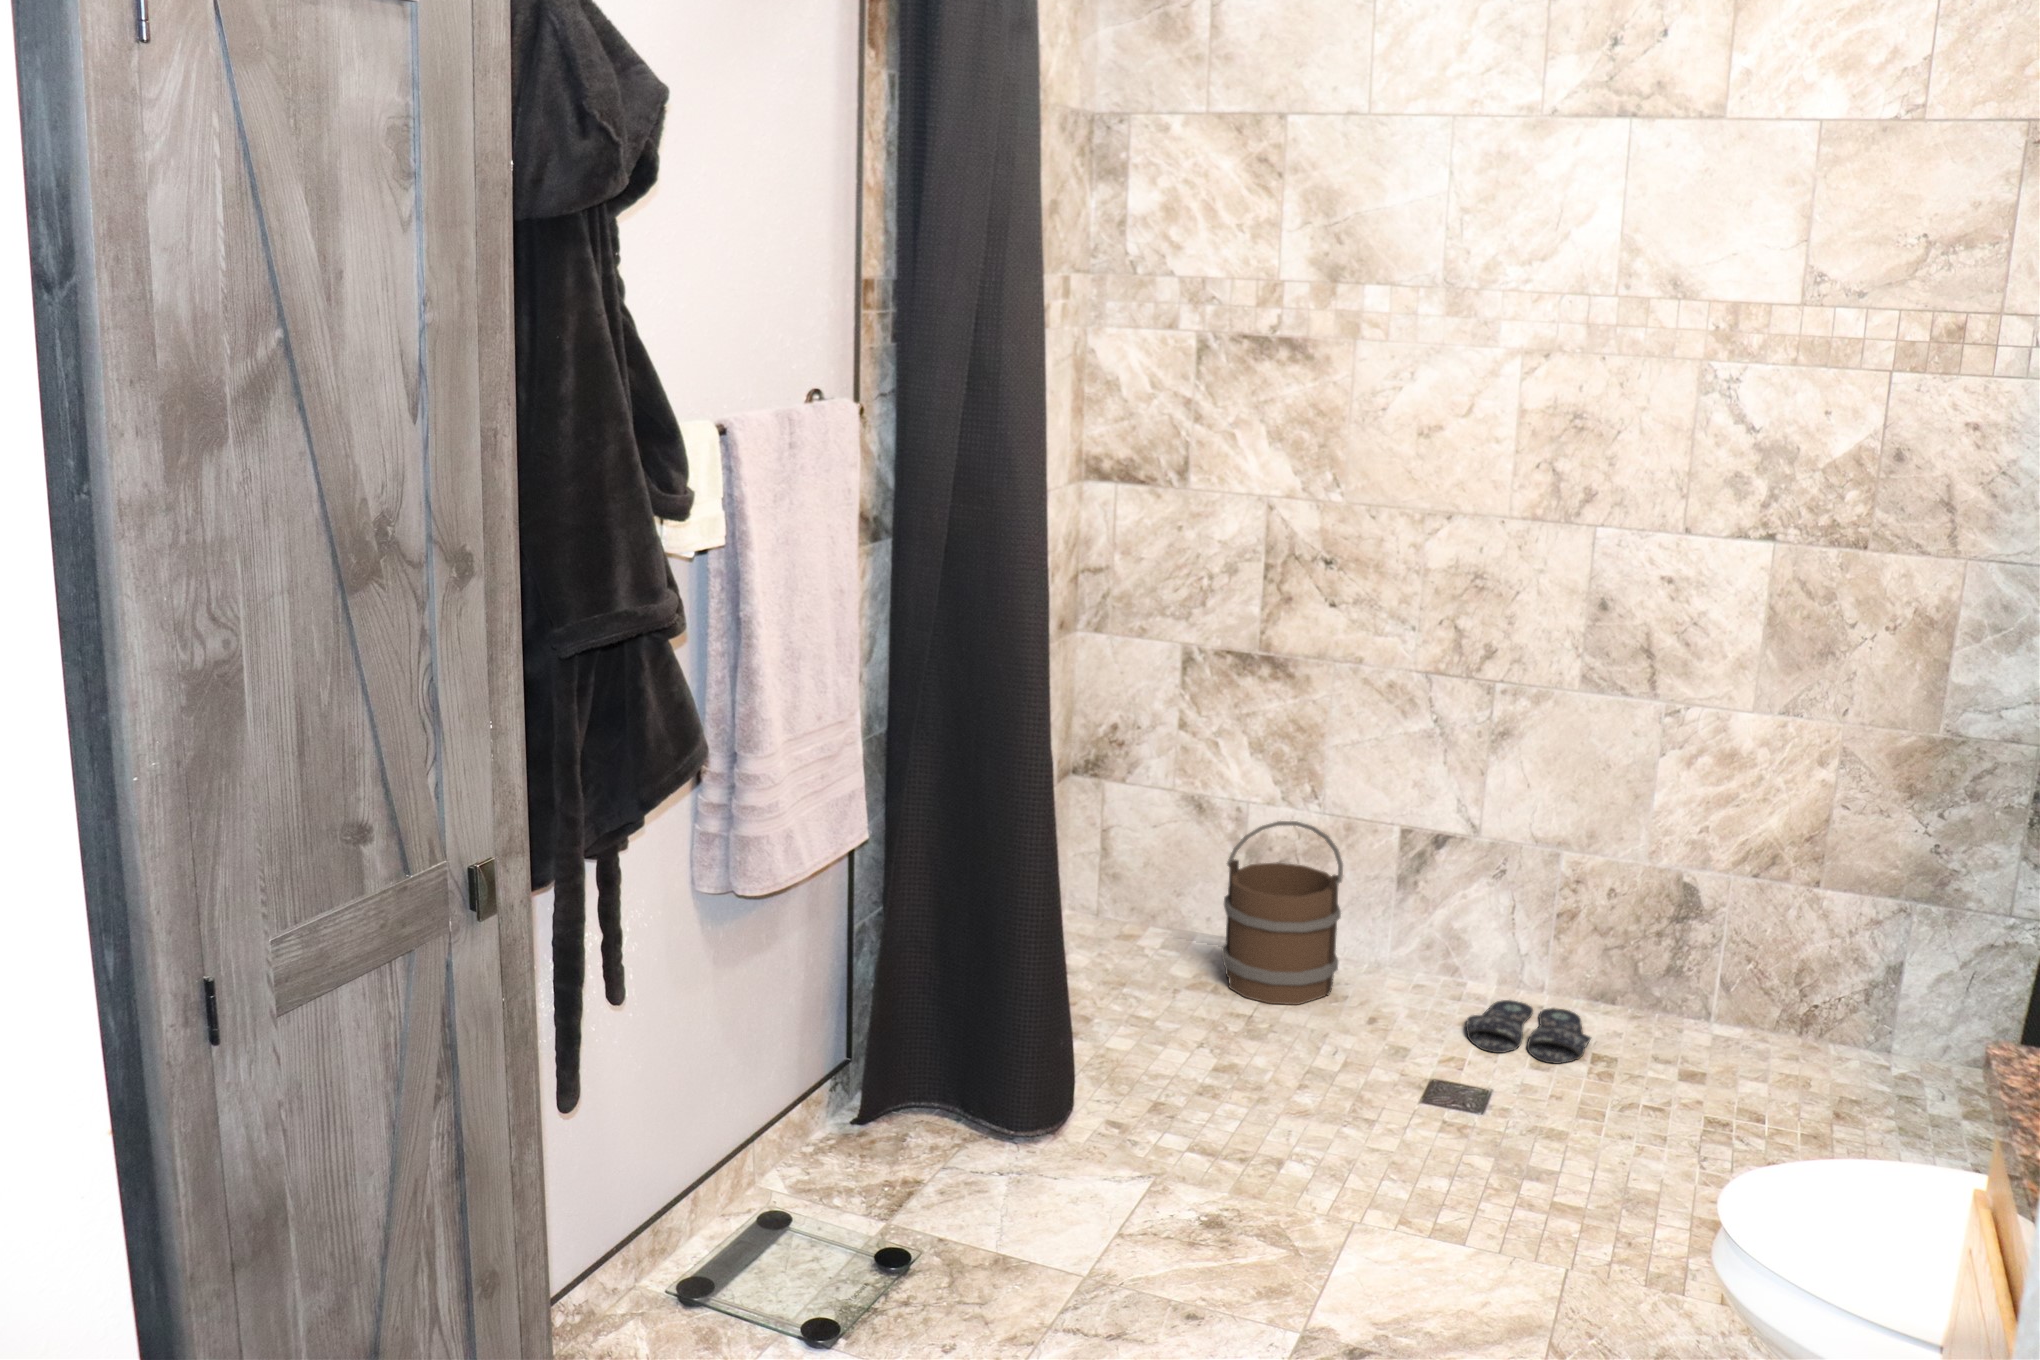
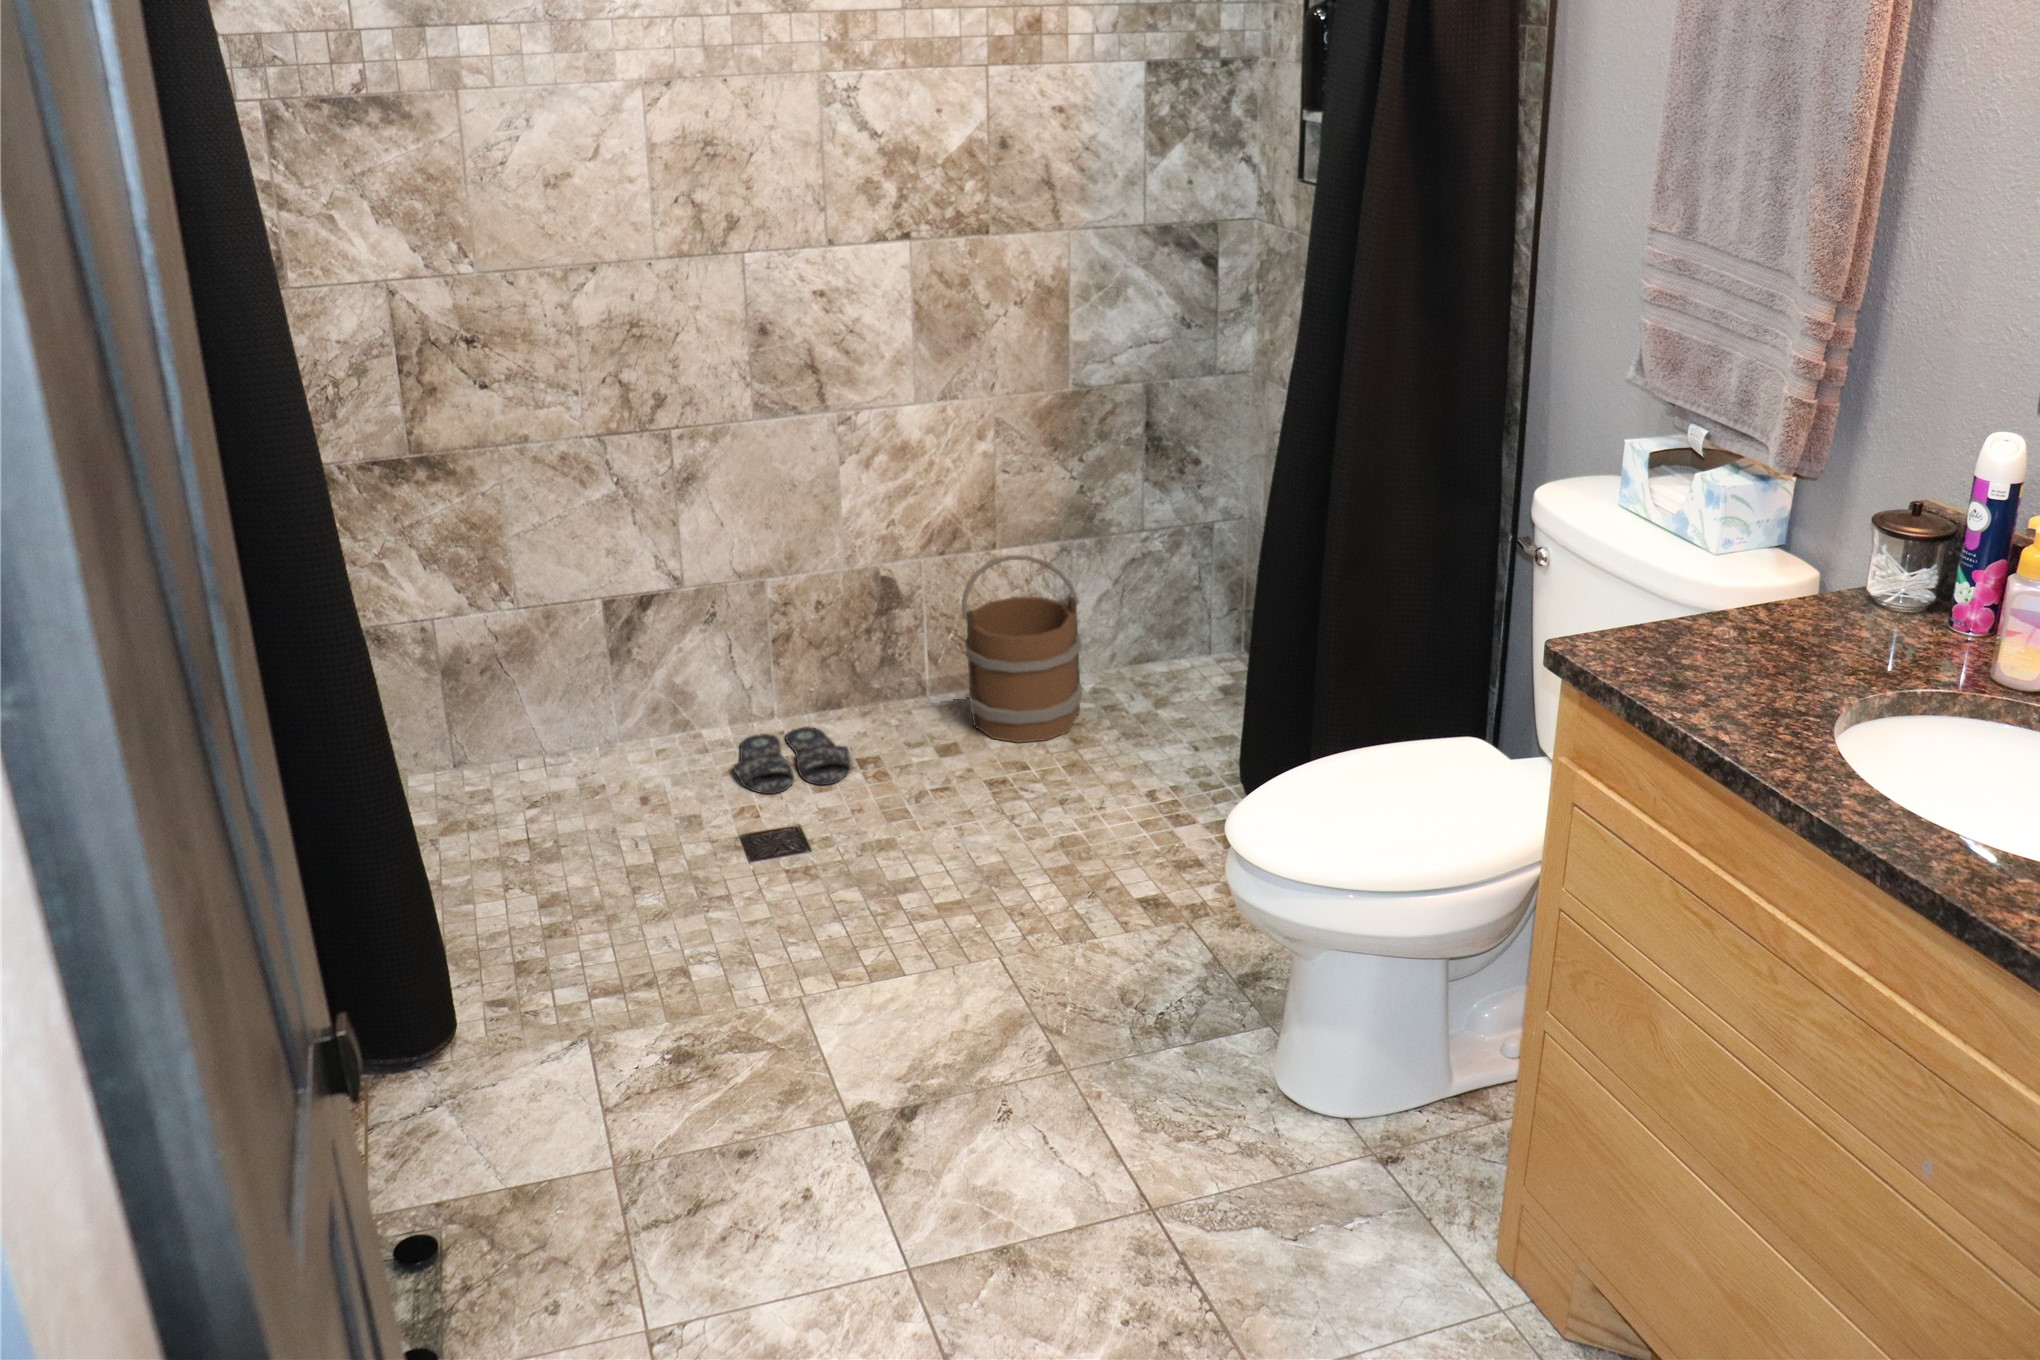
bucket: present [1222,821,1343,1005] -> present [962,555,1082,743]

